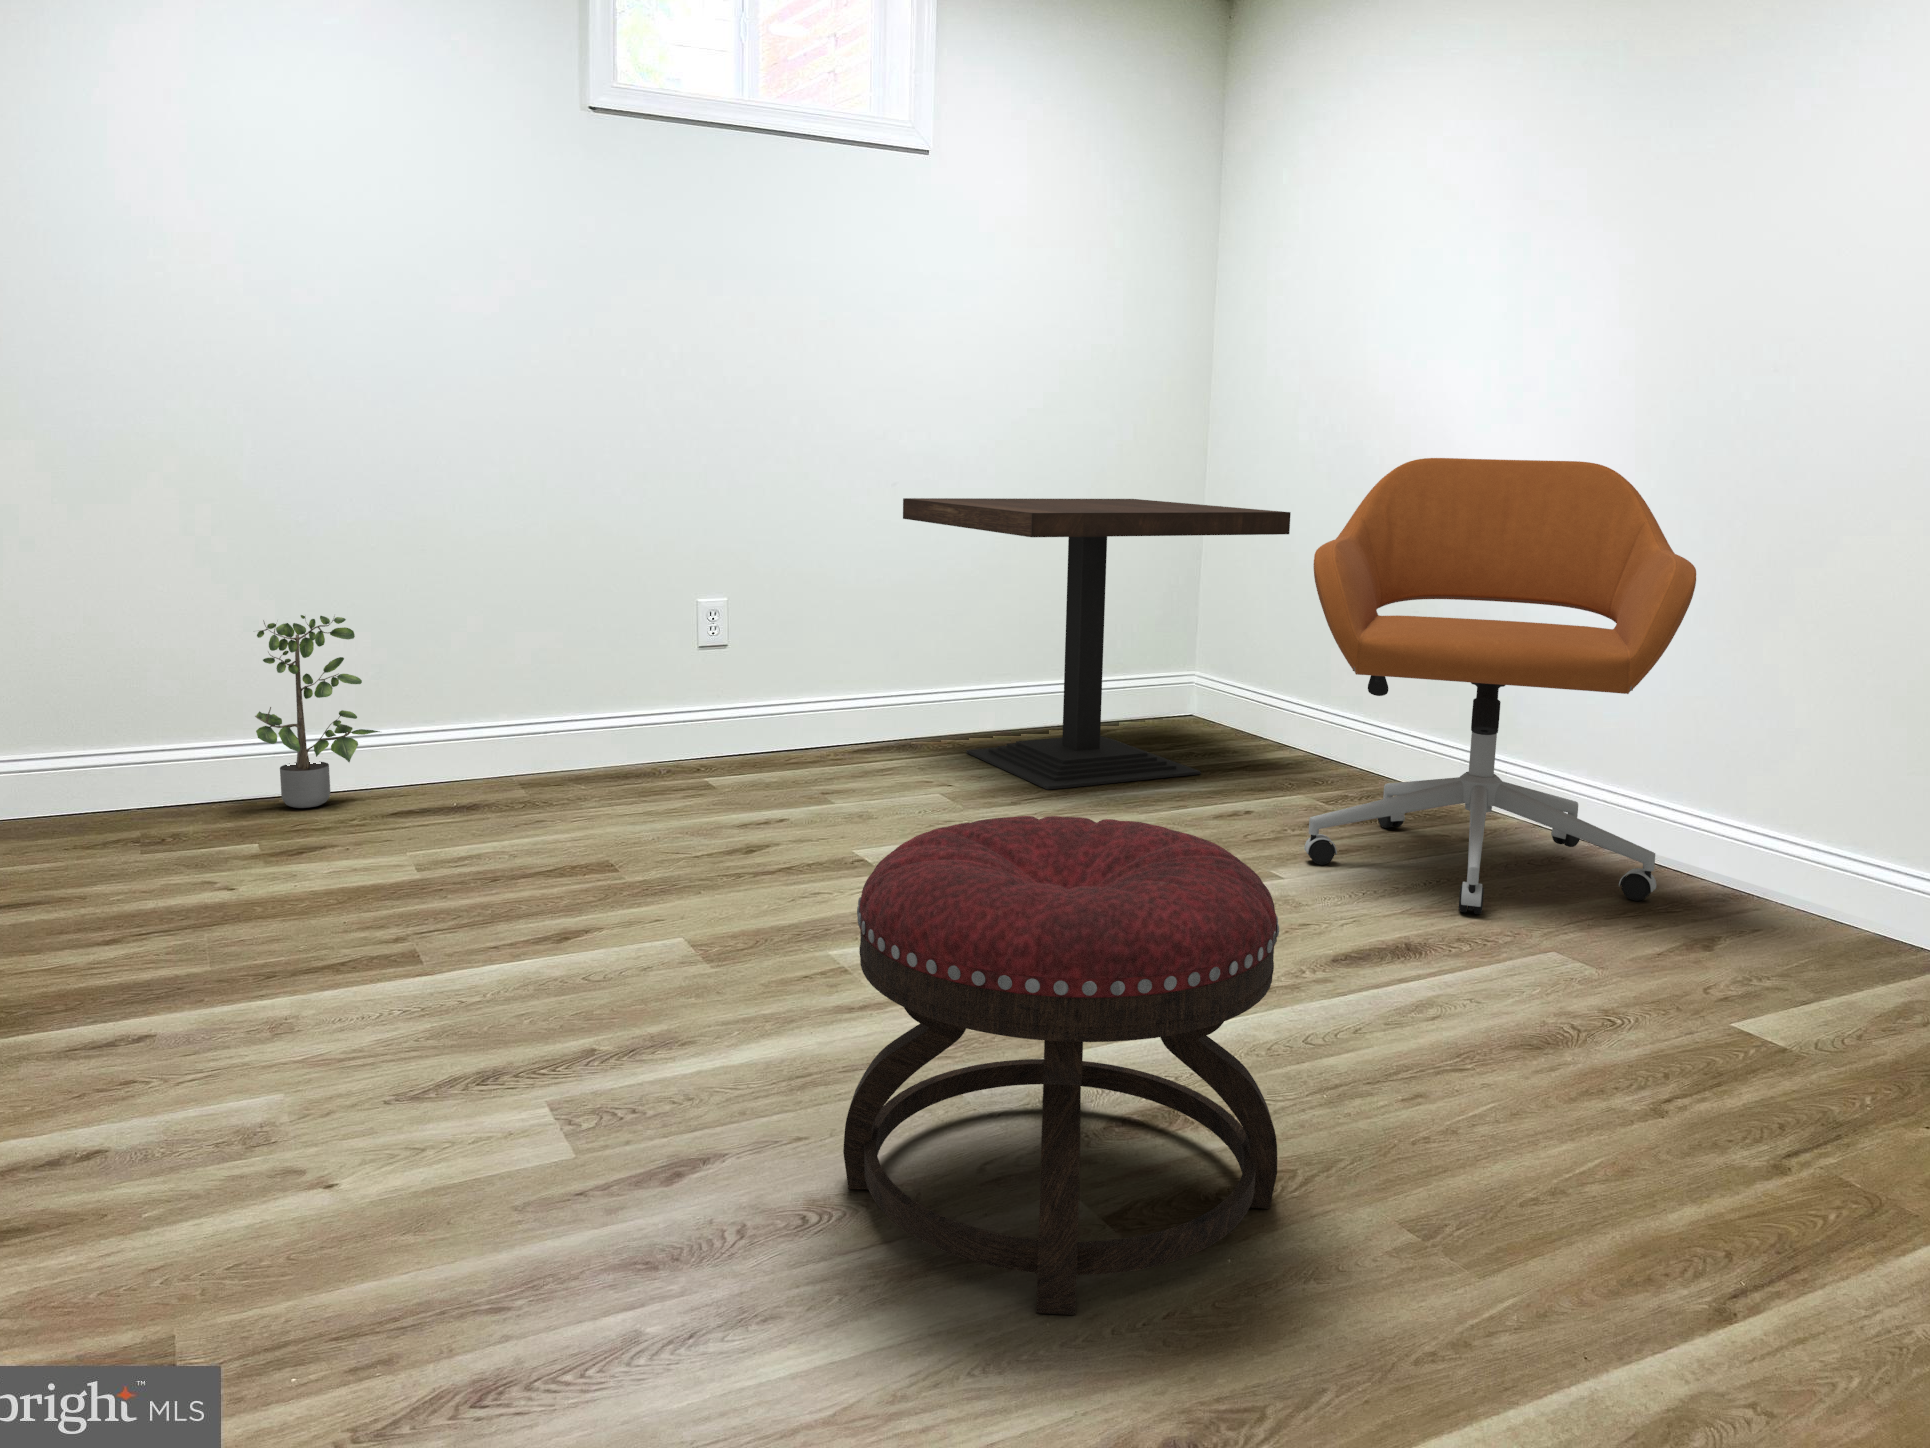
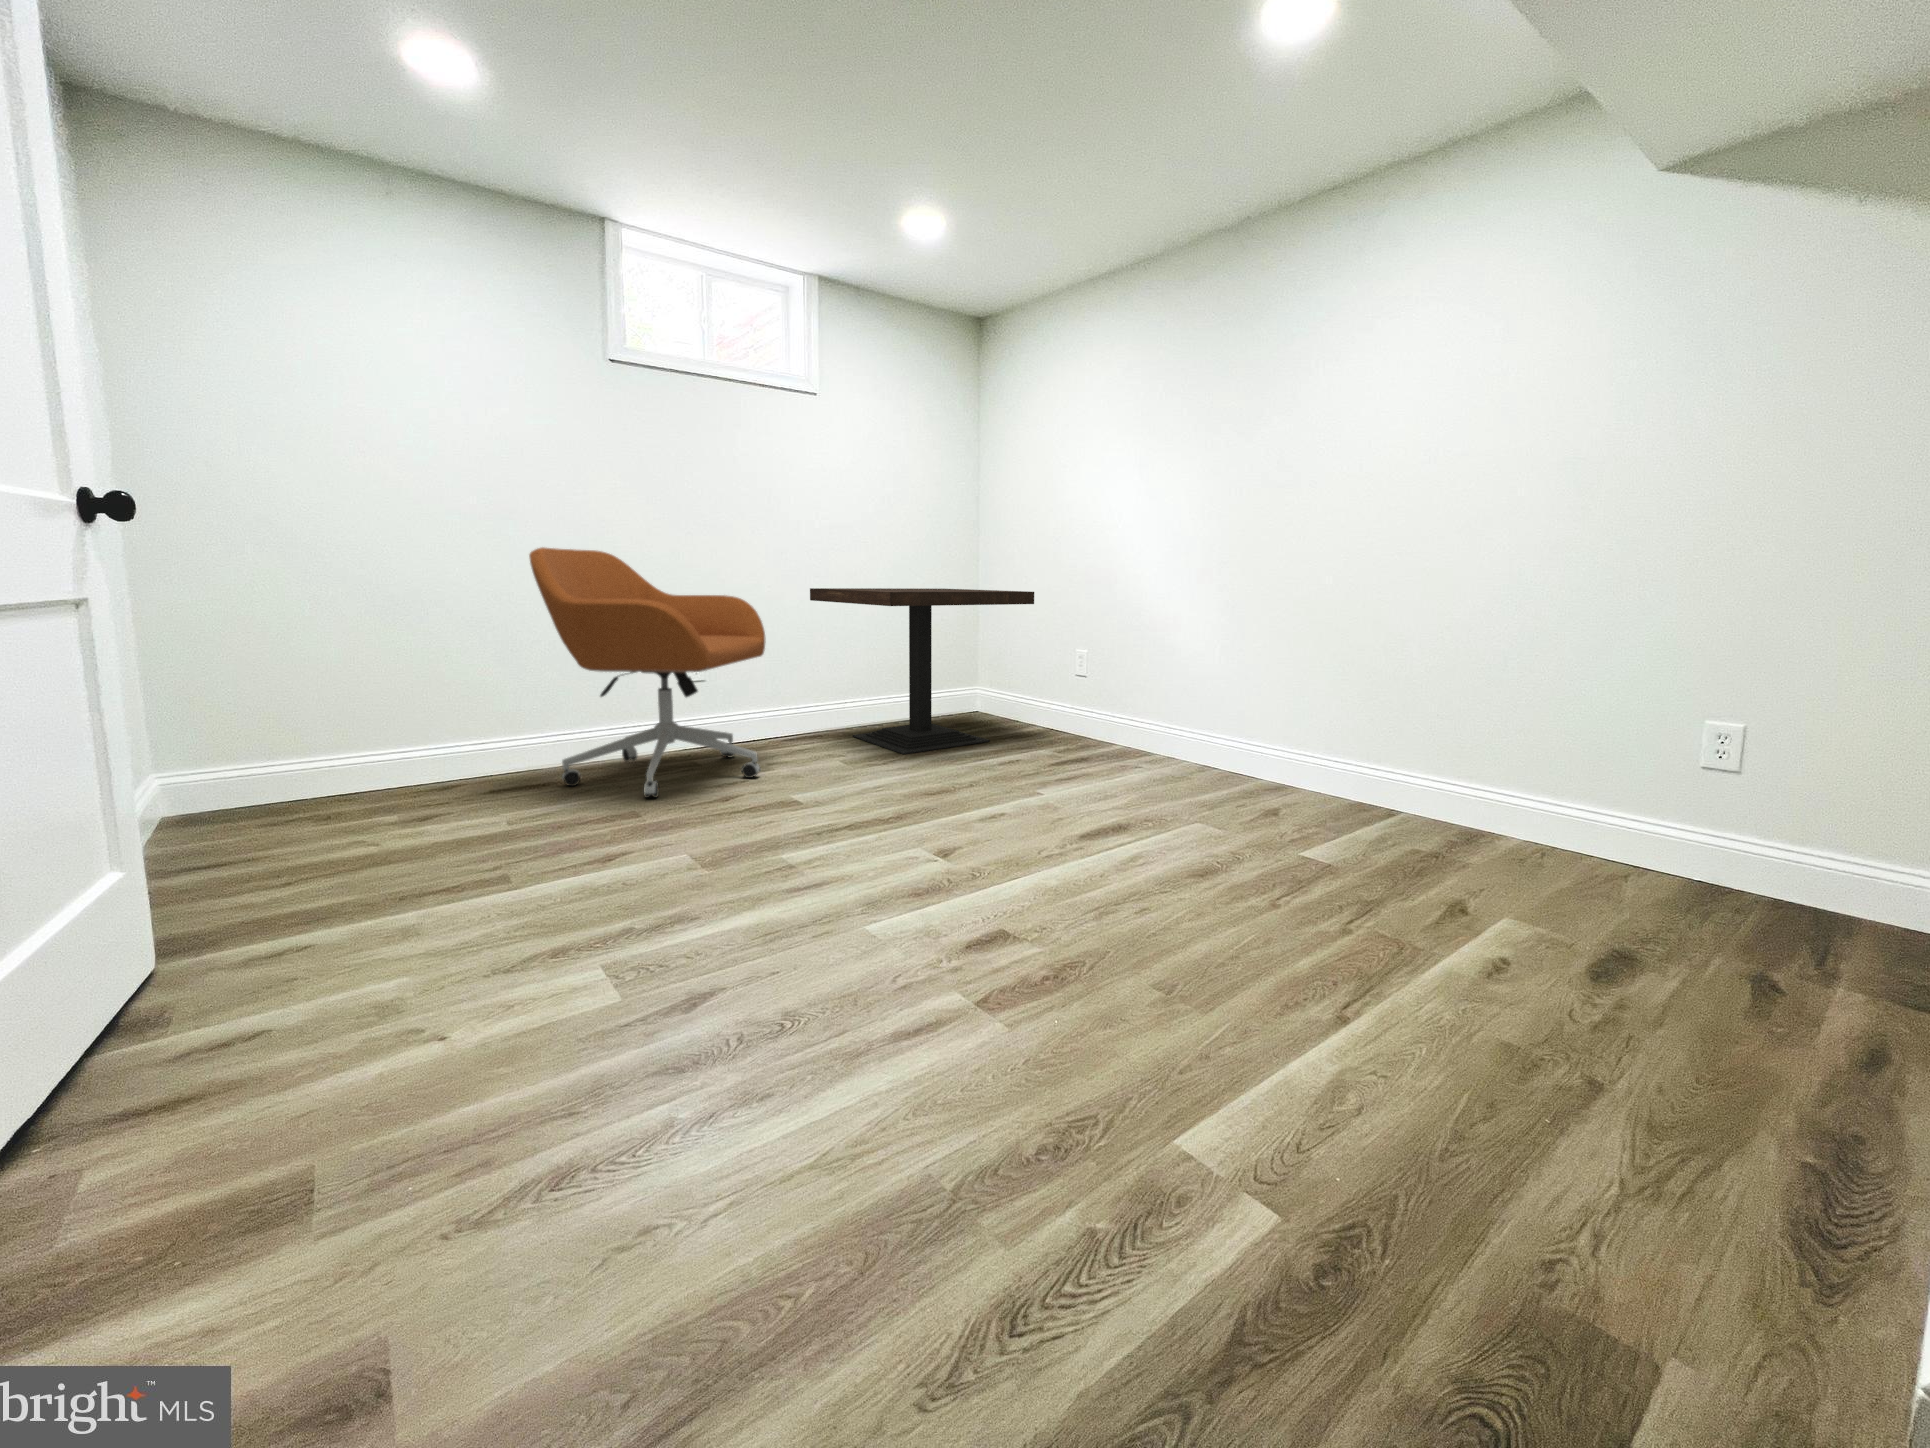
office chair: present [1304,458,1696,914] -> present [529,547,765,798]
potted plant: present [255,615,380,808] -> none [376,660,474,791]
ottoman: present [843,816,1279,1315] -> none [808,756,1079,1069]

